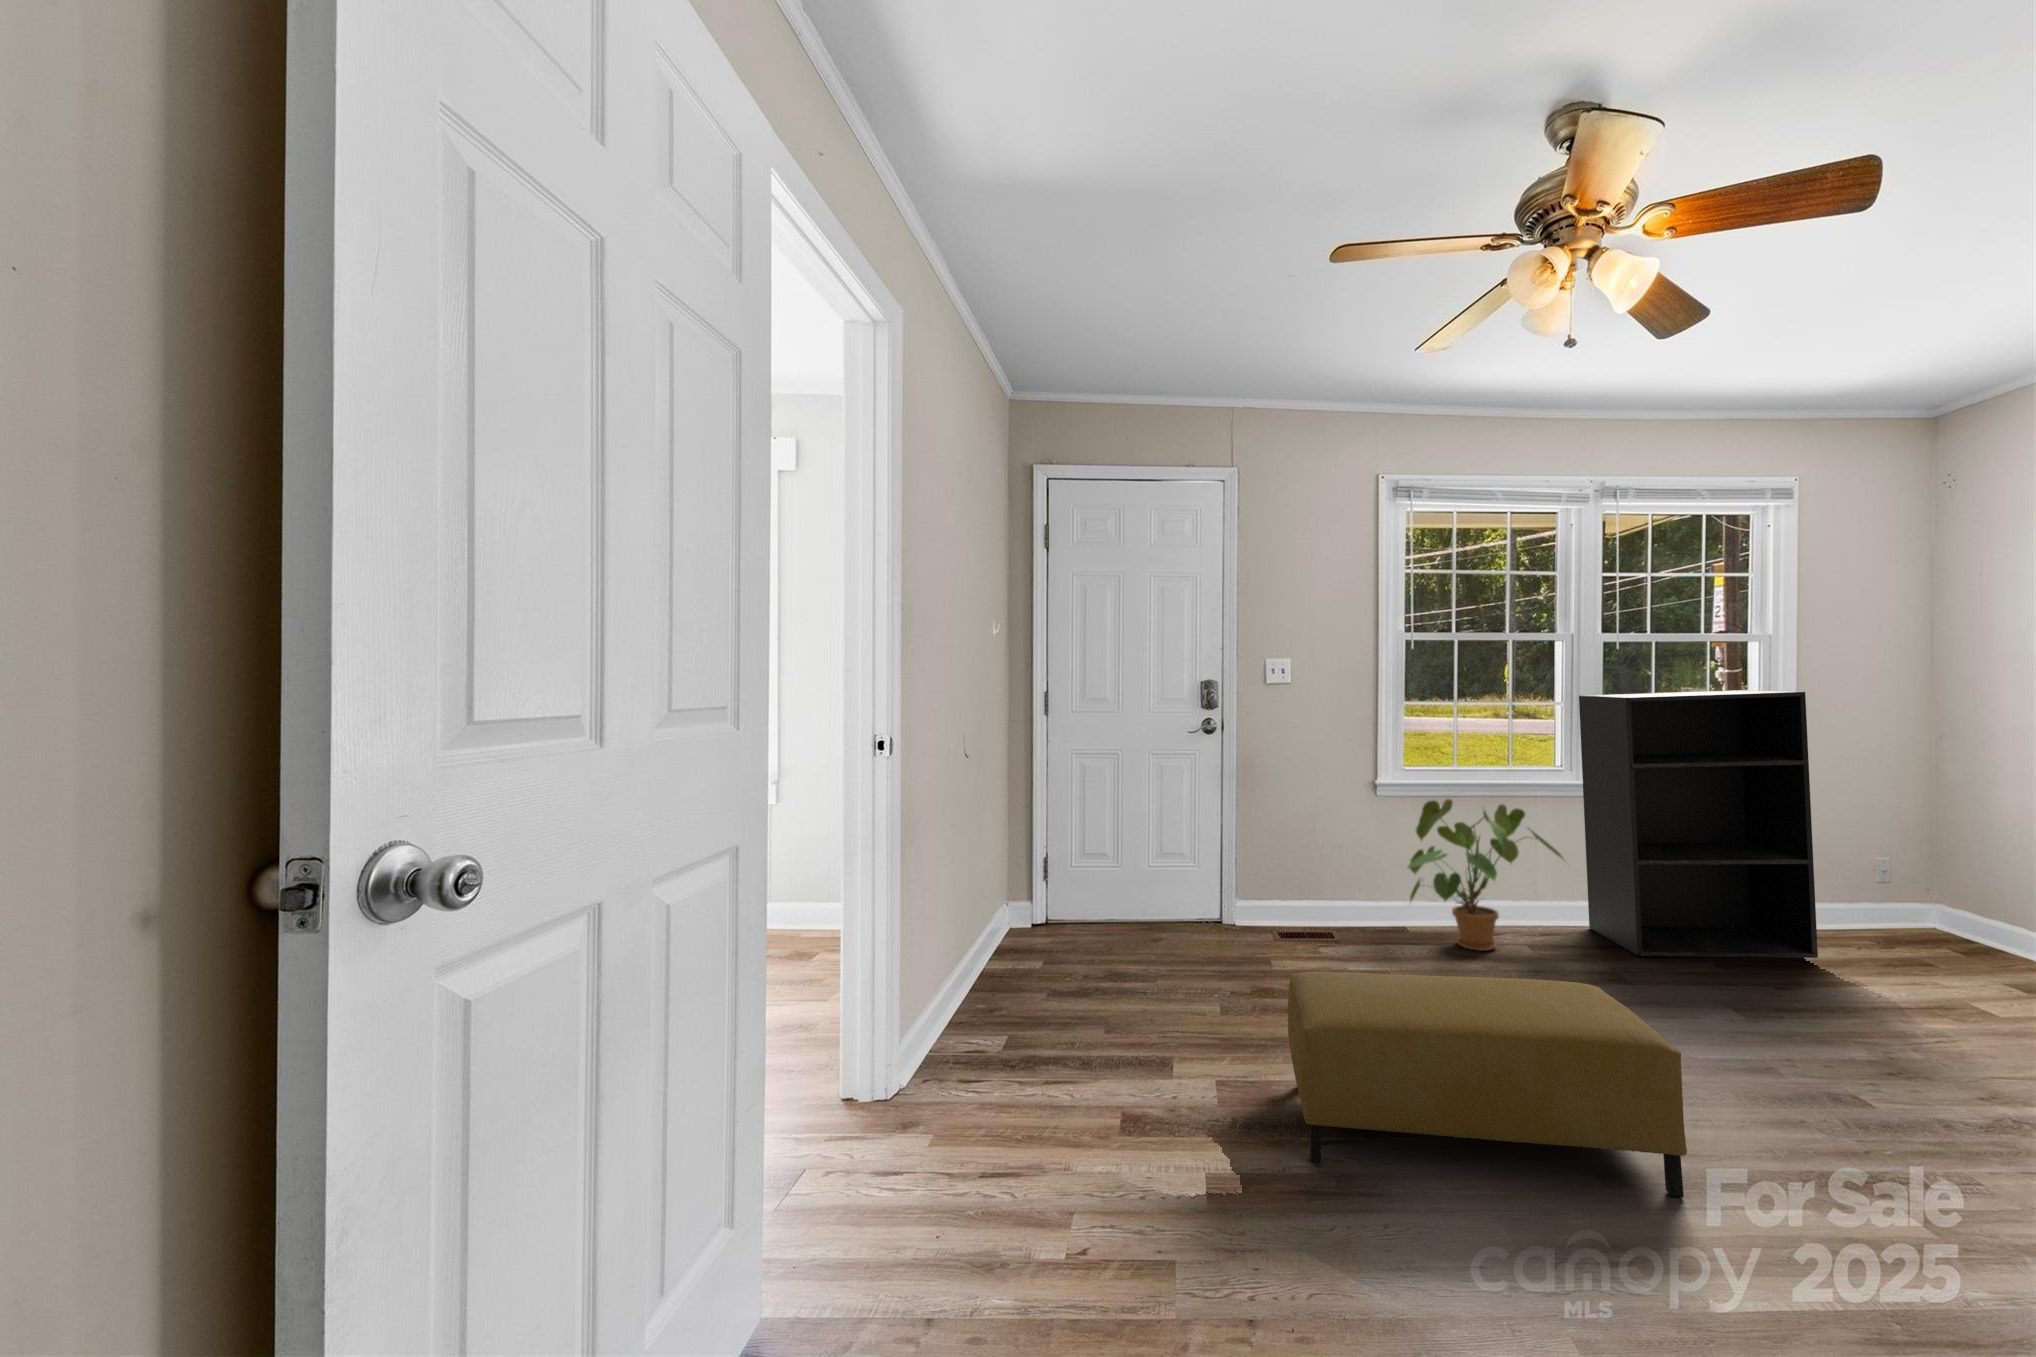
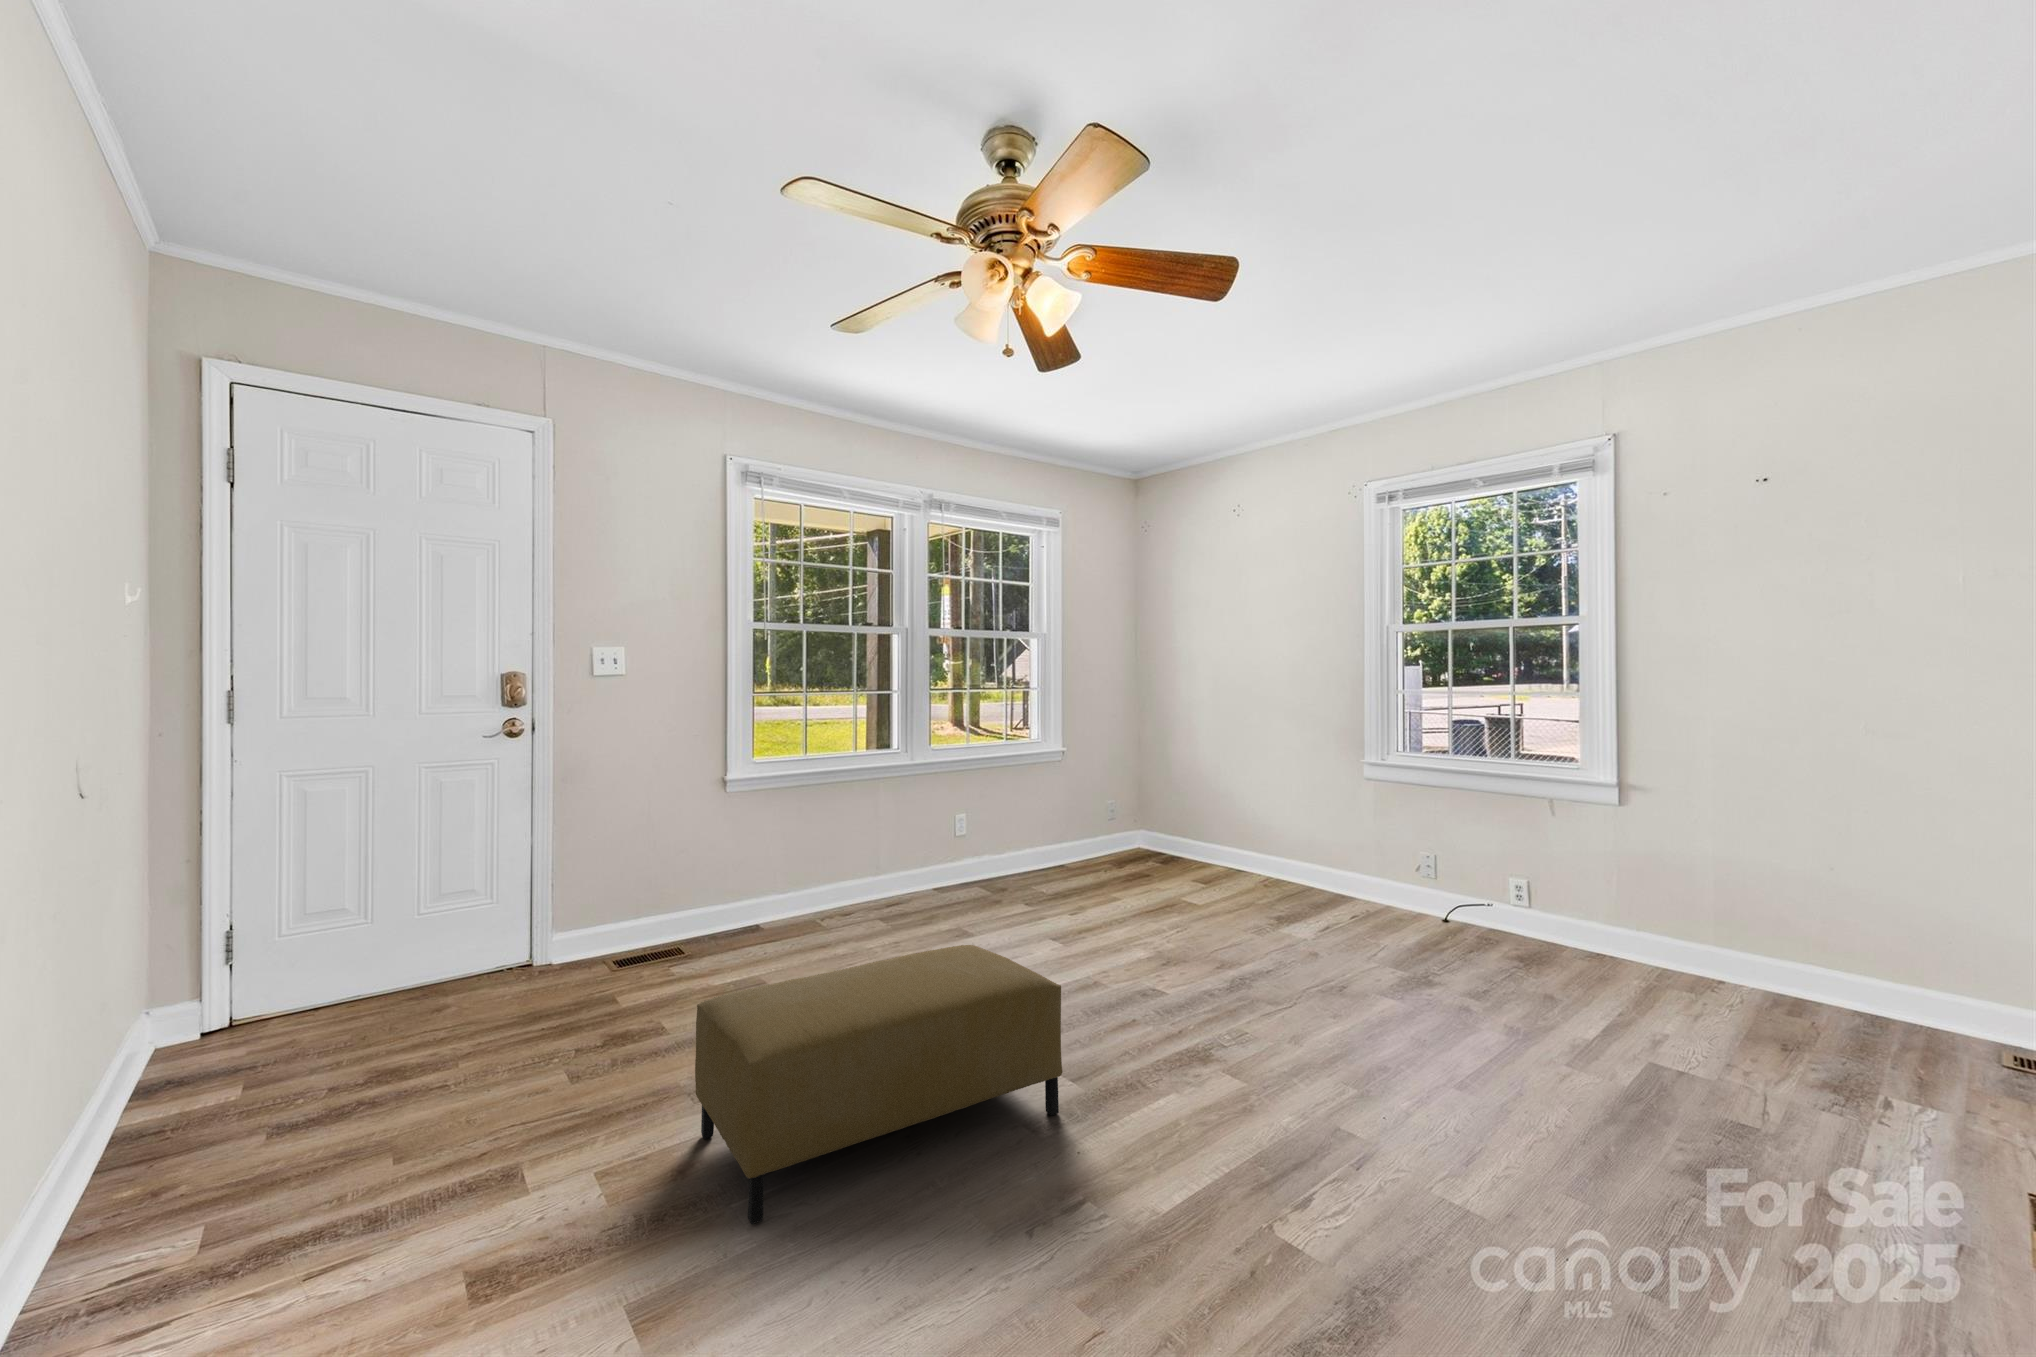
bookshelf: present [1579,690,1818,958] -> none [899,691,1045,917]
house plant: present [1406,799,1563,951] -> none [754,792,896,939]

